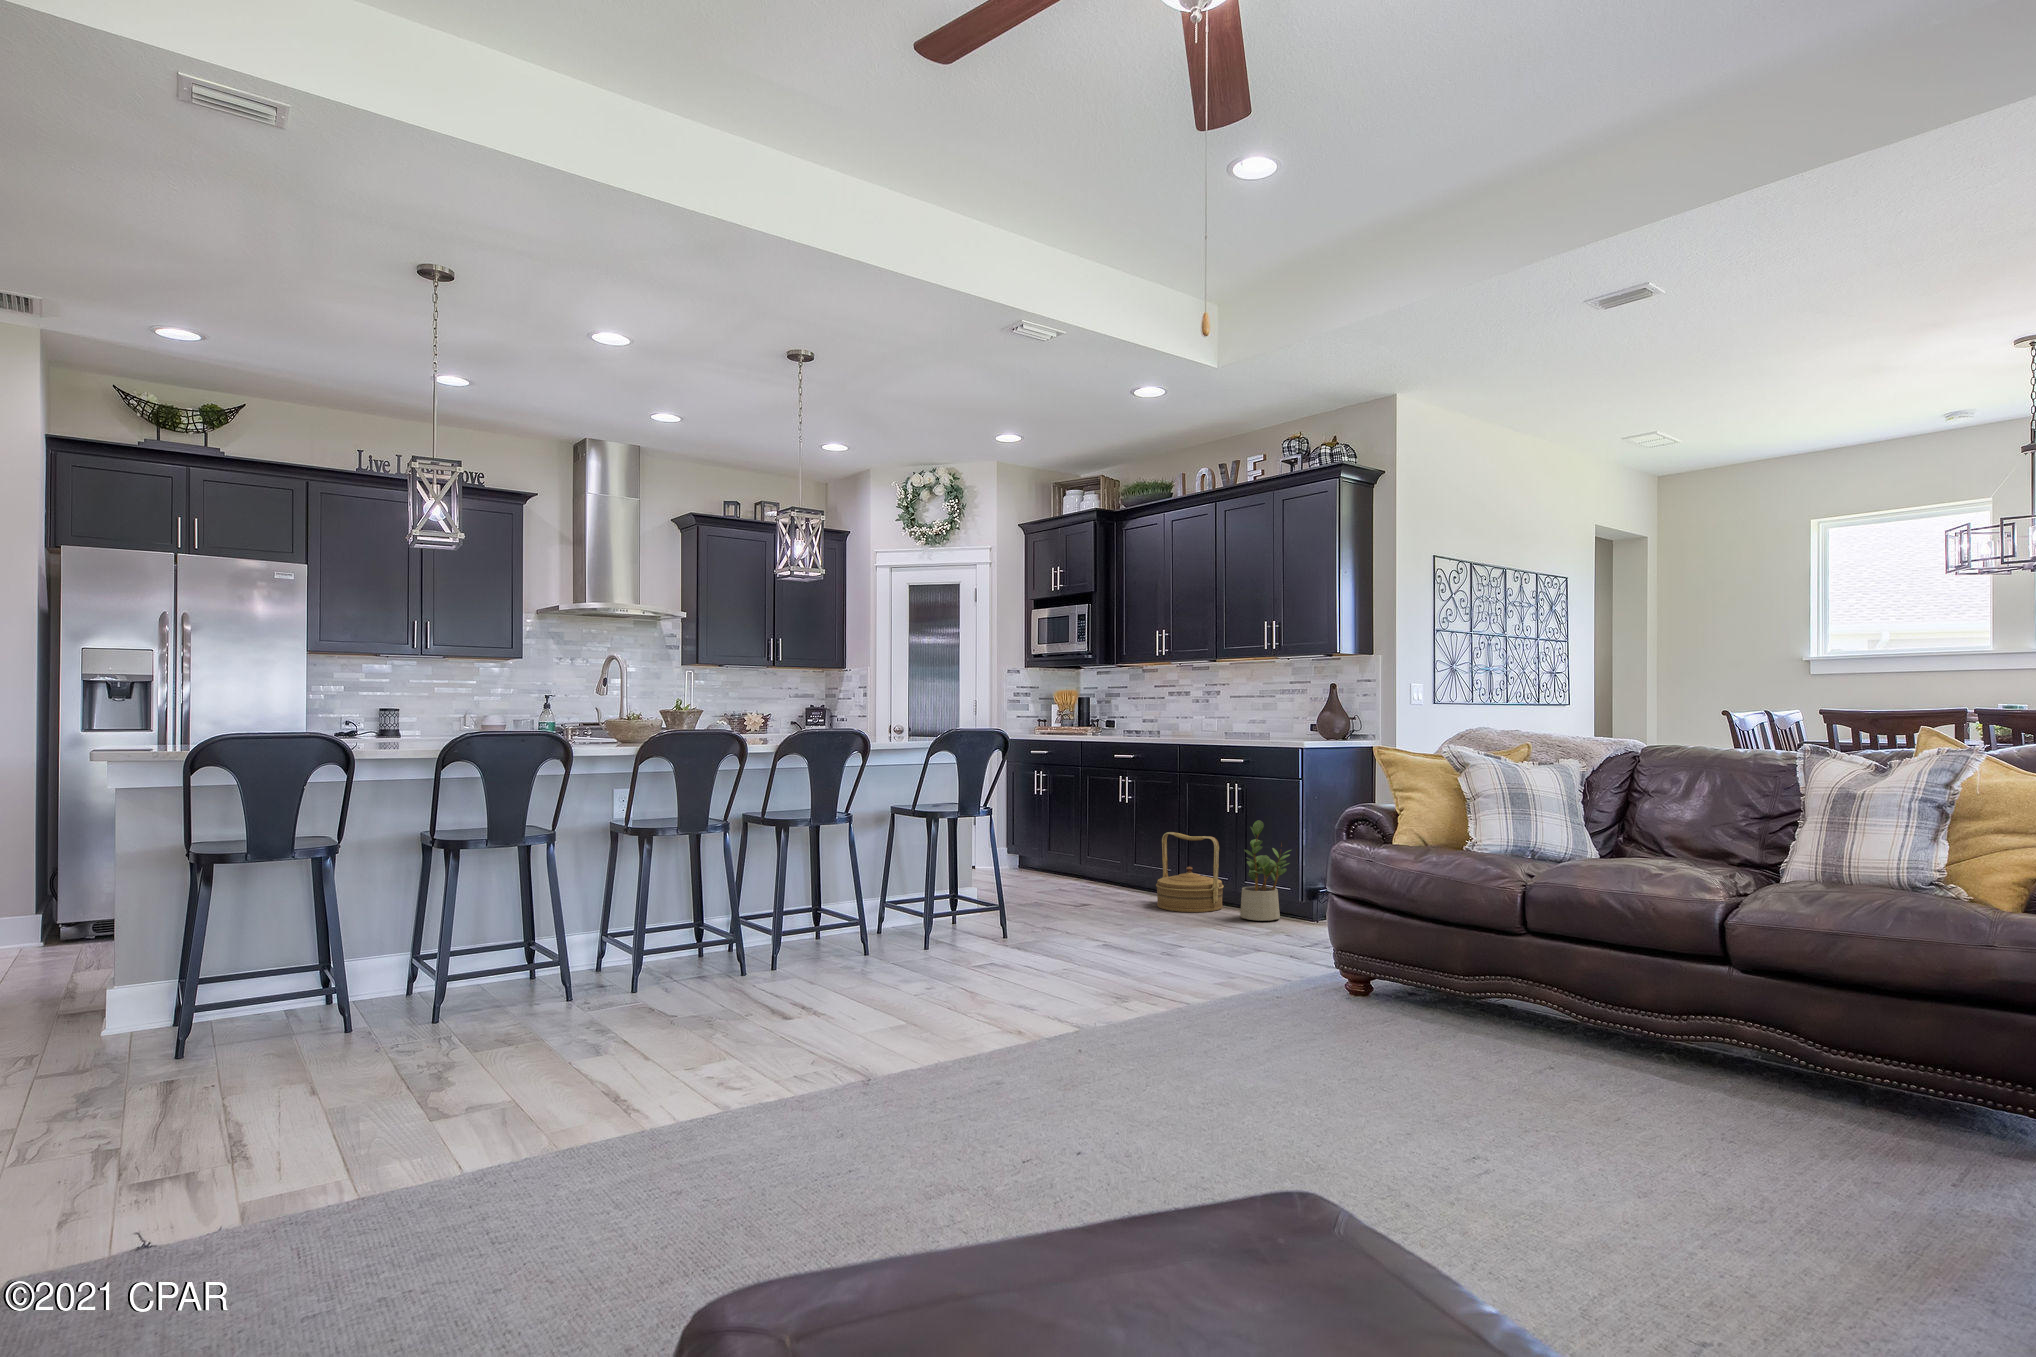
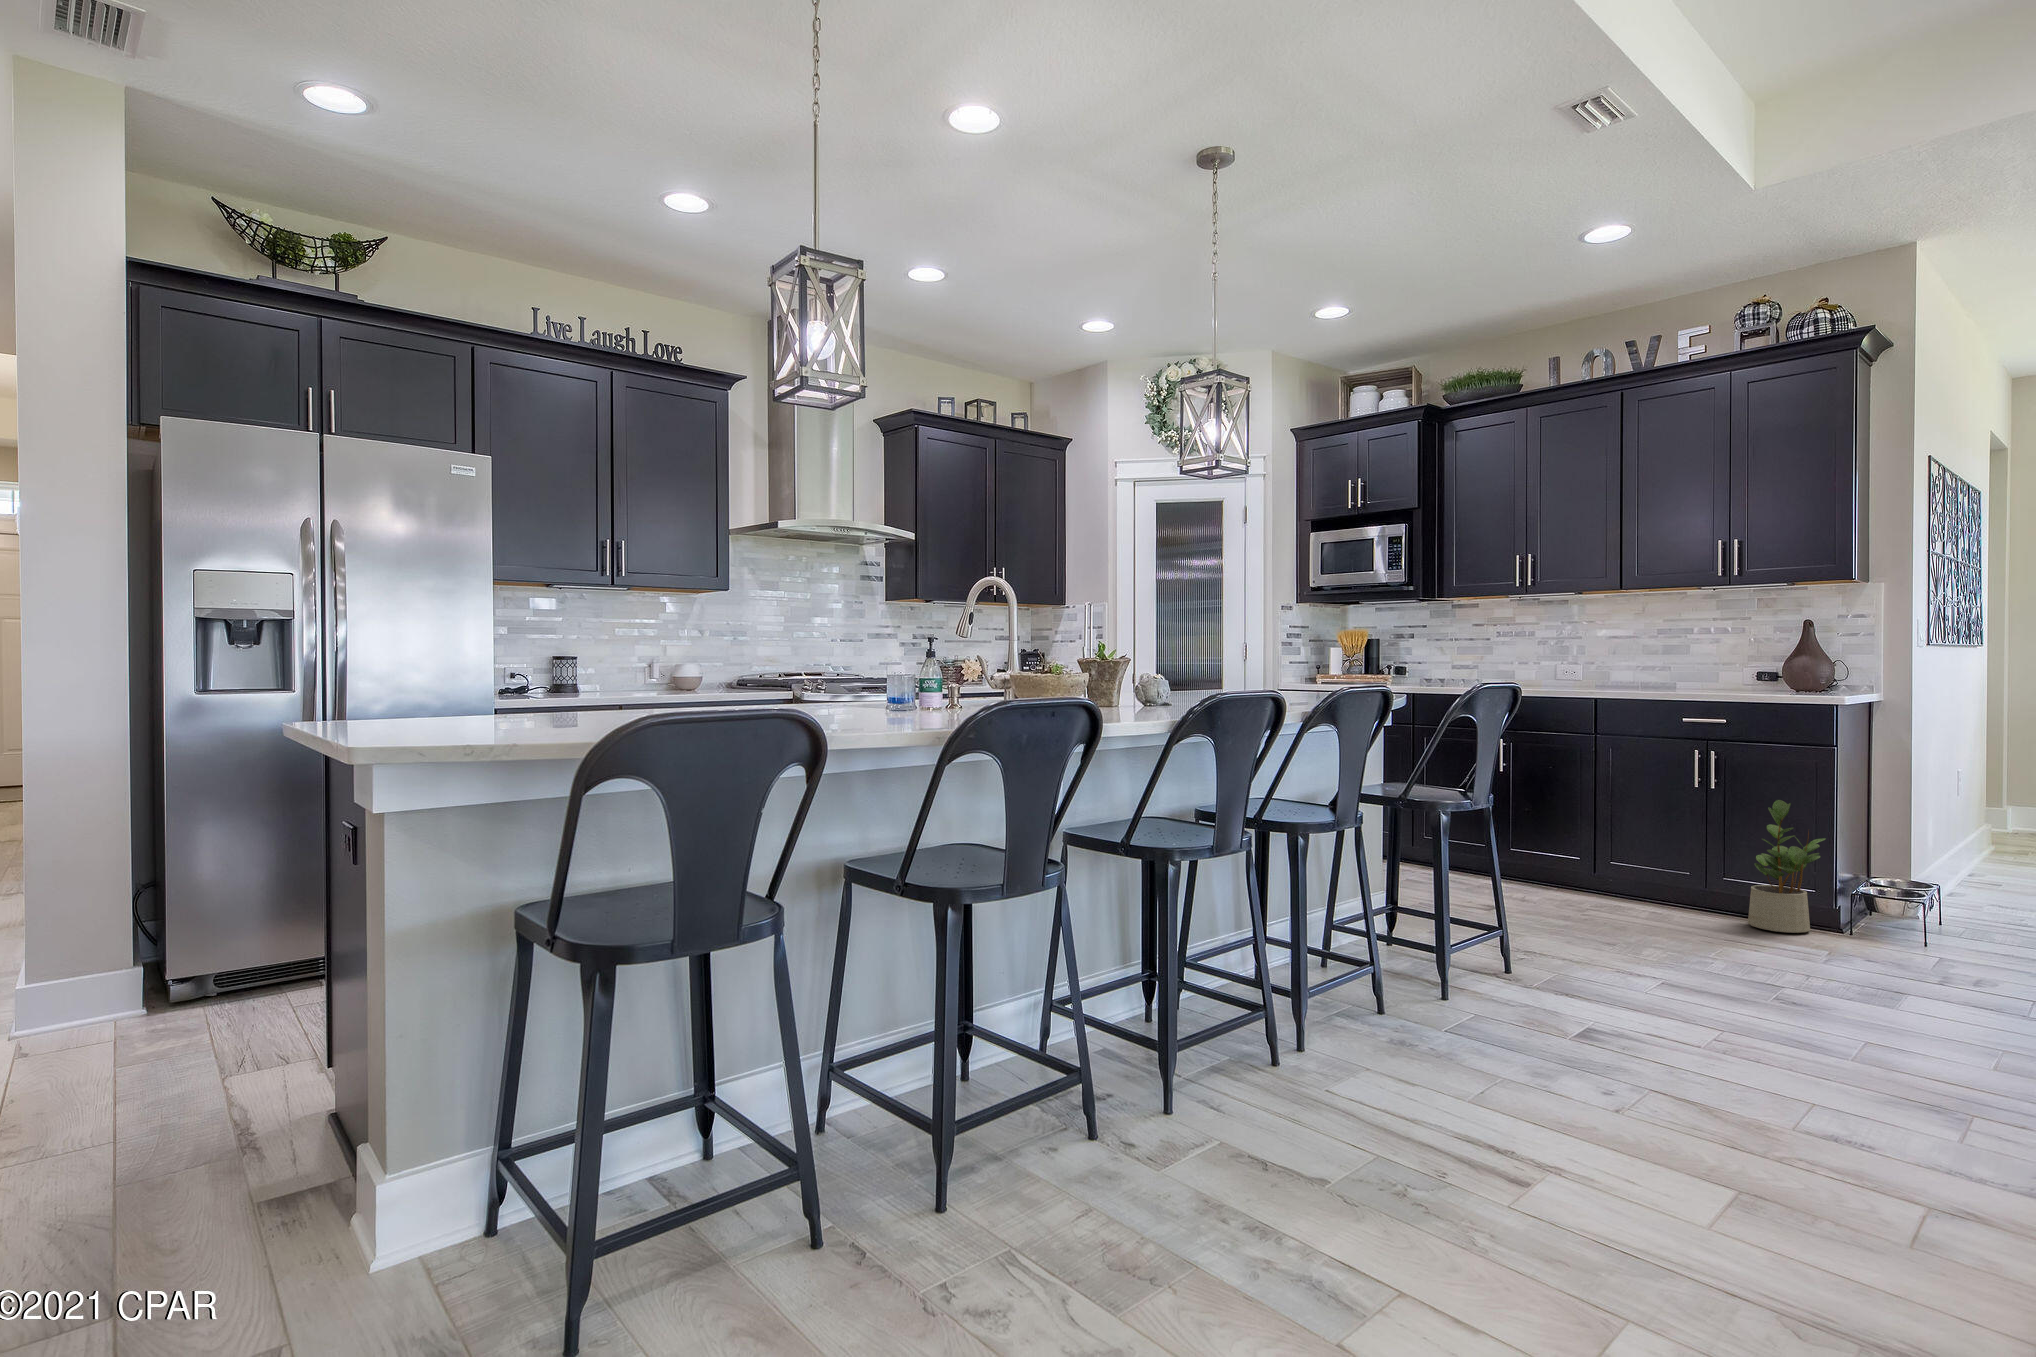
woven basket: present [1156,832,1224,912] -> none [1592,811,1698,918]

